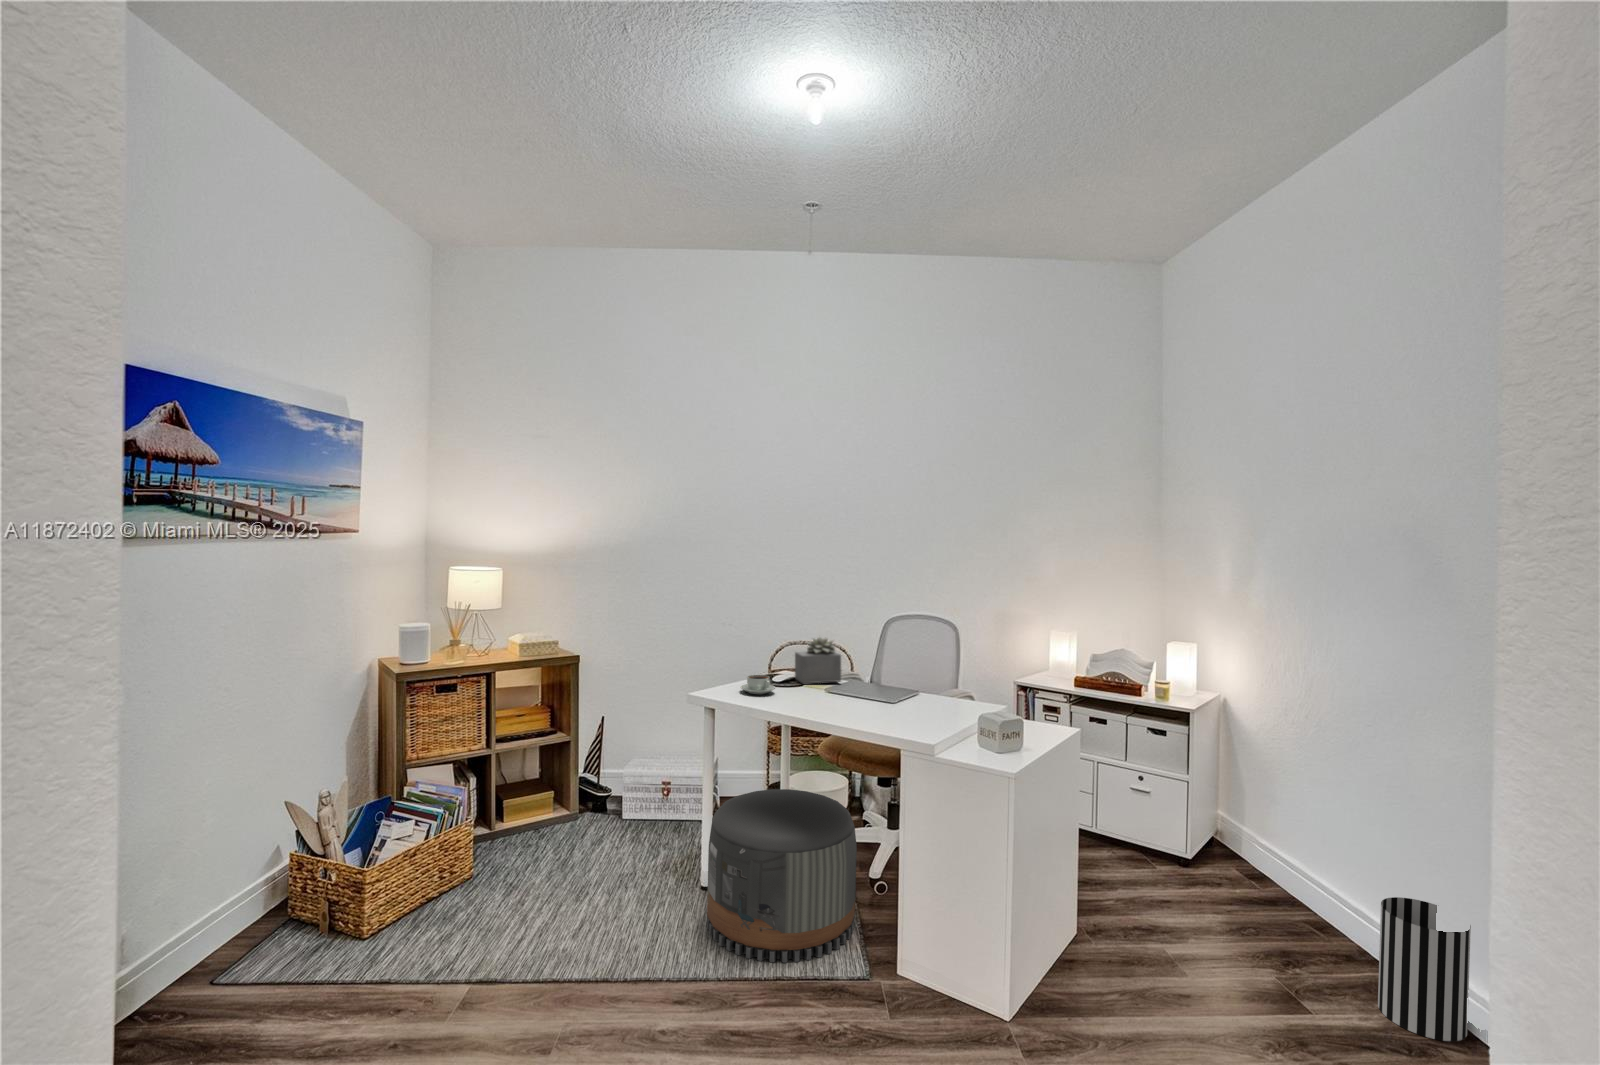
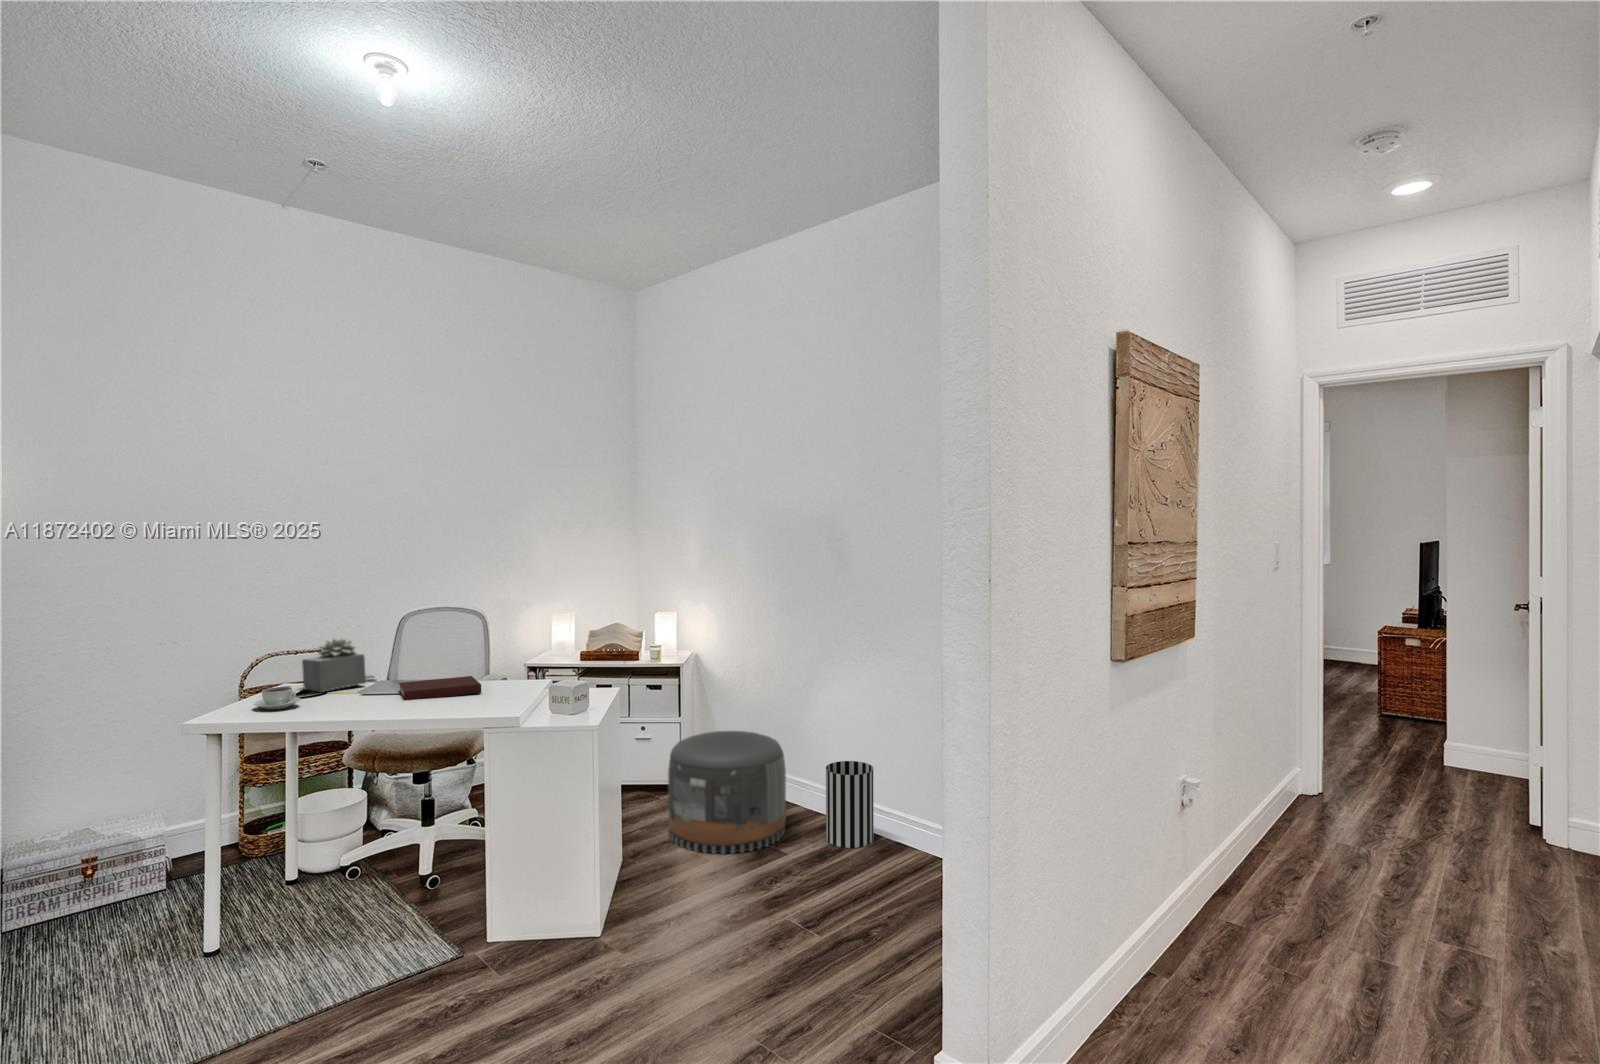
notebook: none [856,686,928,710] -> present [399,676,481,700]
pouf: present [707,789,857,963] -> present [668,731,786,854]

